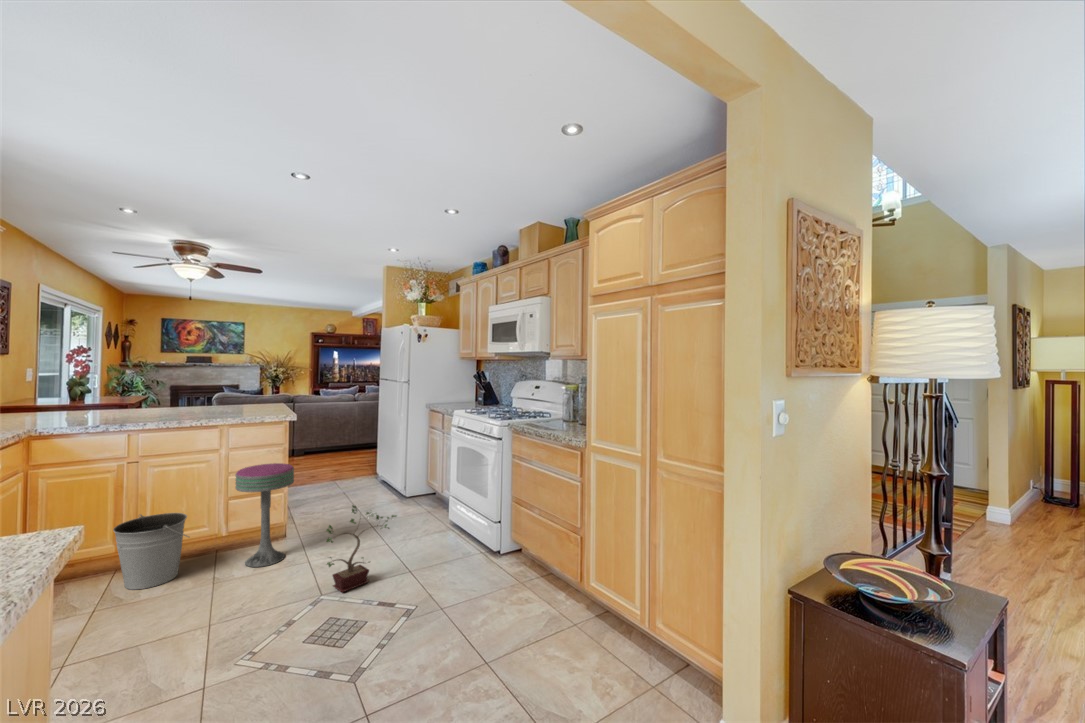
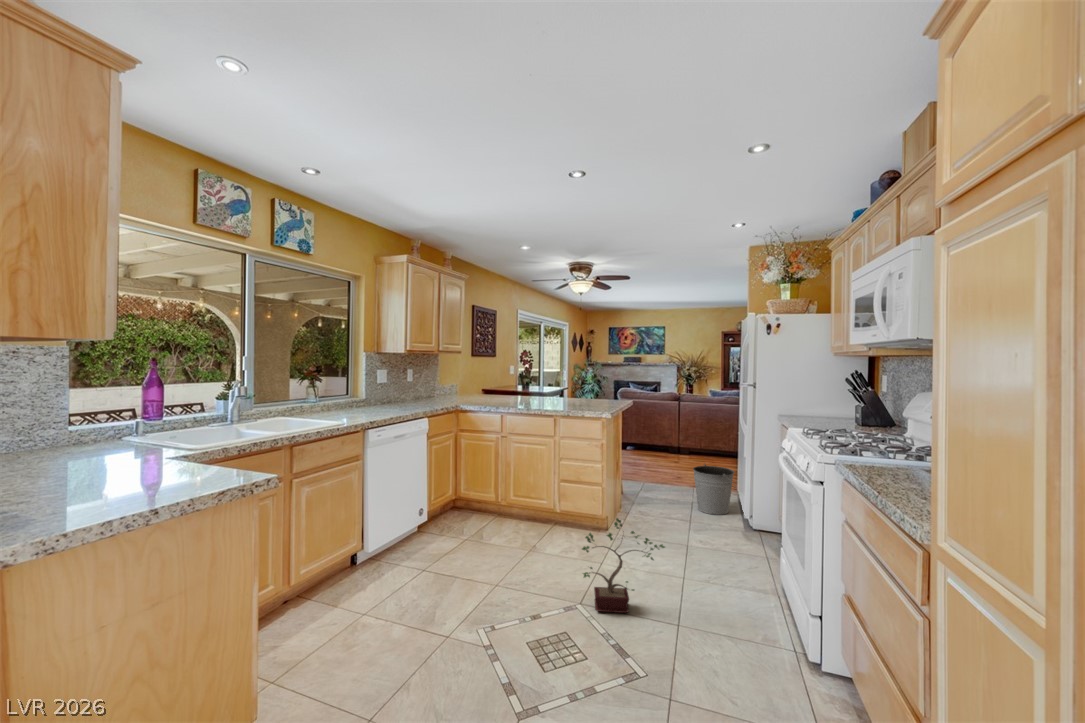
bar stool: present [235,463,294,567] -> none [551,455,599,553]
bucket: present [113,513,189,589] -> present [693,465,734,515]

